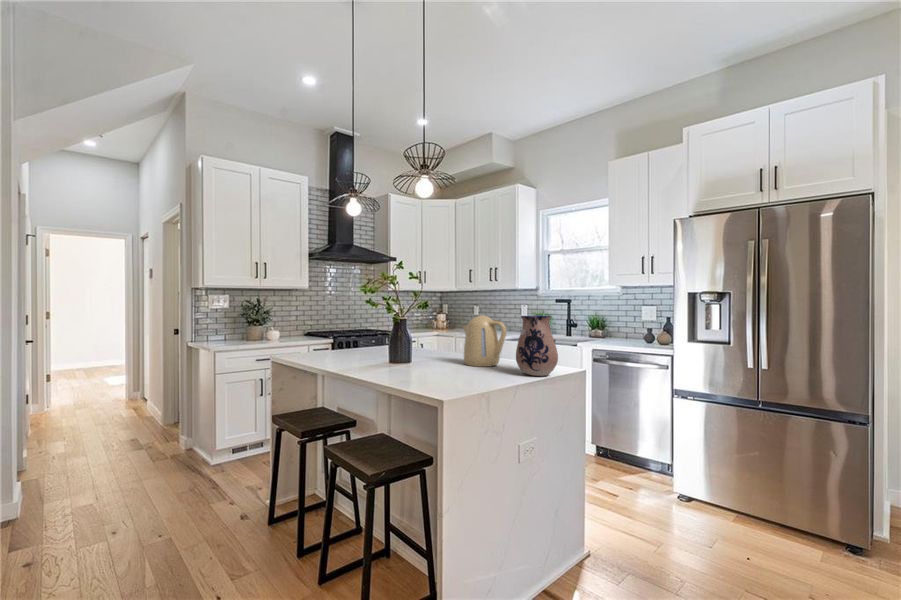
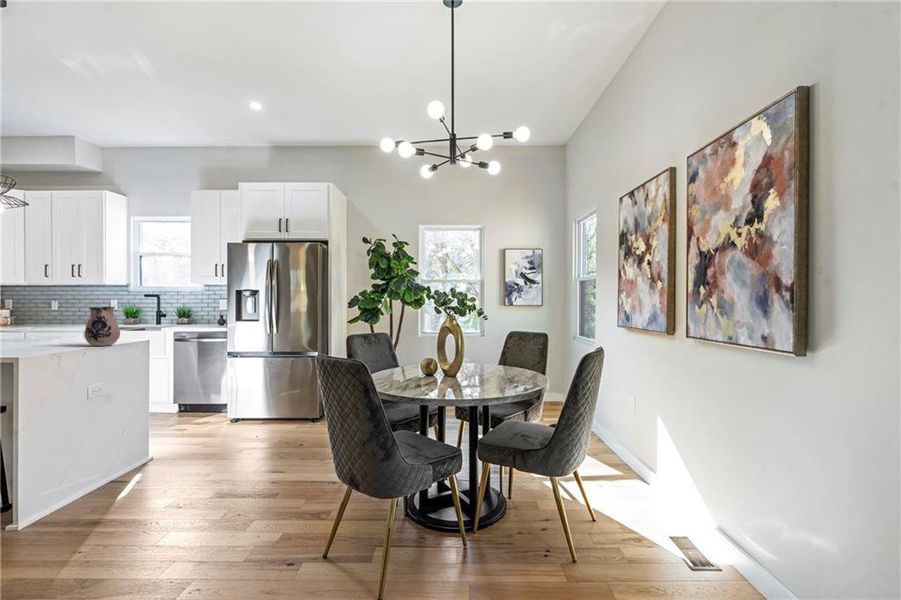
kettle: present [463,315,507,367] -> none [34,308,78,346]

